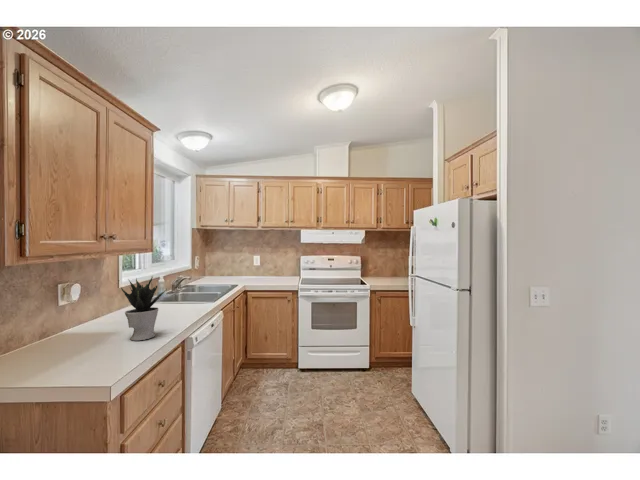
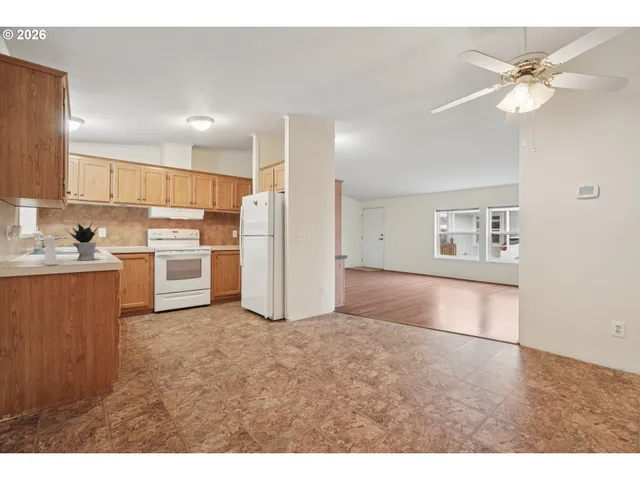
pepper mill: none [37,303,59,369] -> present [33,231,57,265]

